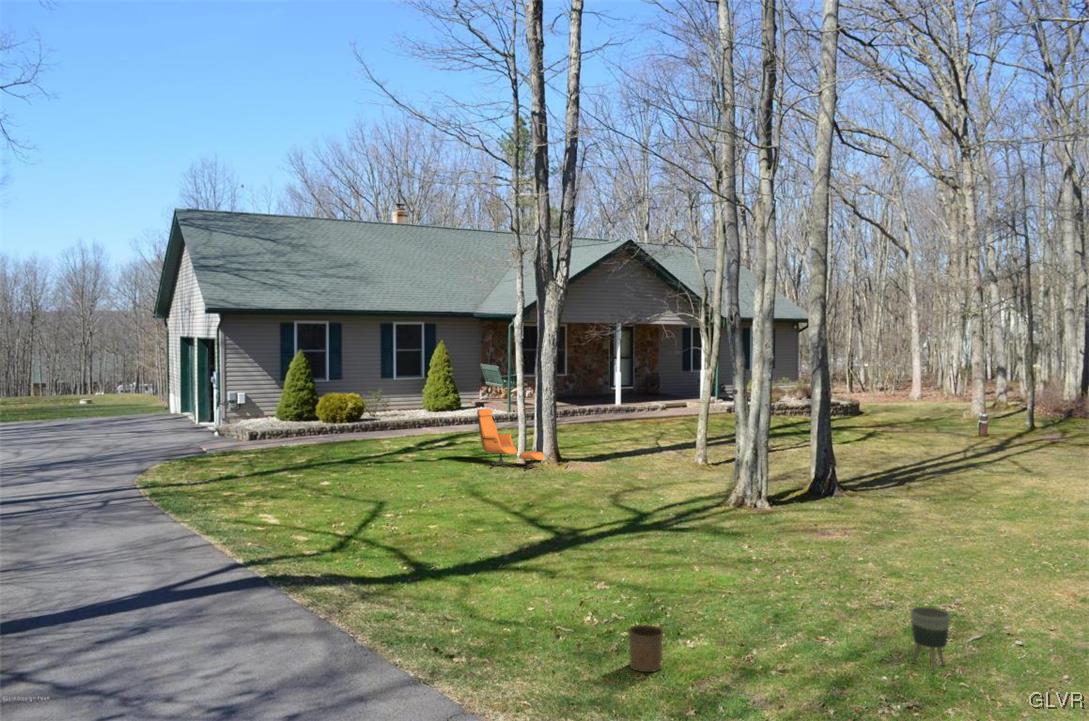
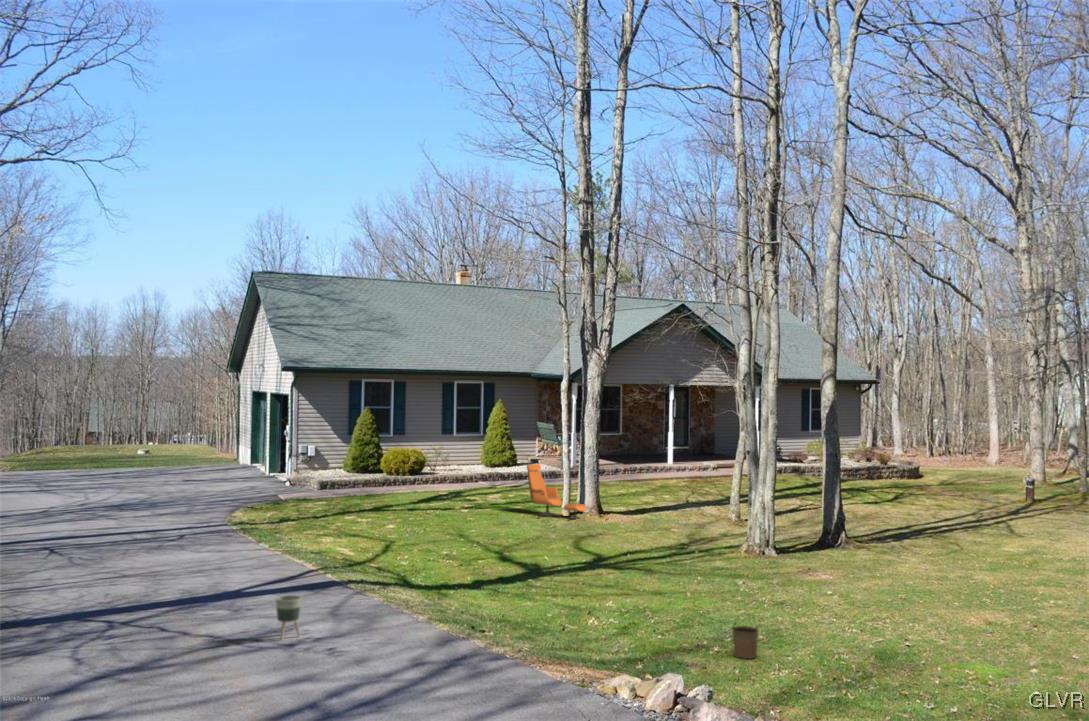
planter: present [911,607,950,673] -> present [276,595,302,639]
bucket: present [628,622,664,672] -> present [732,625,758,659]

